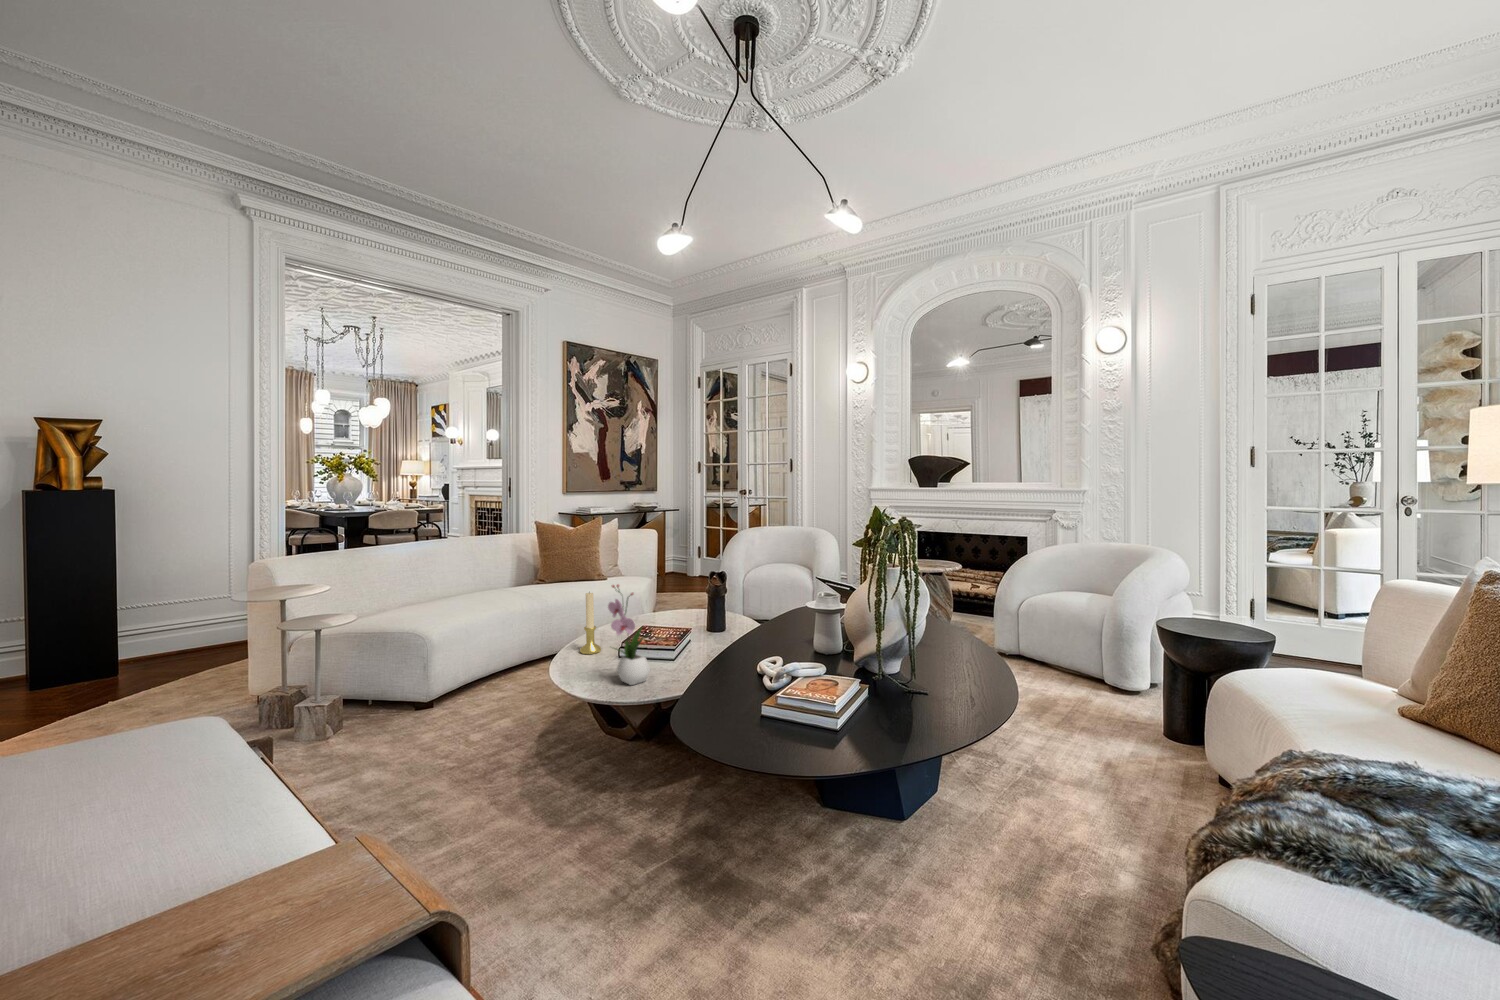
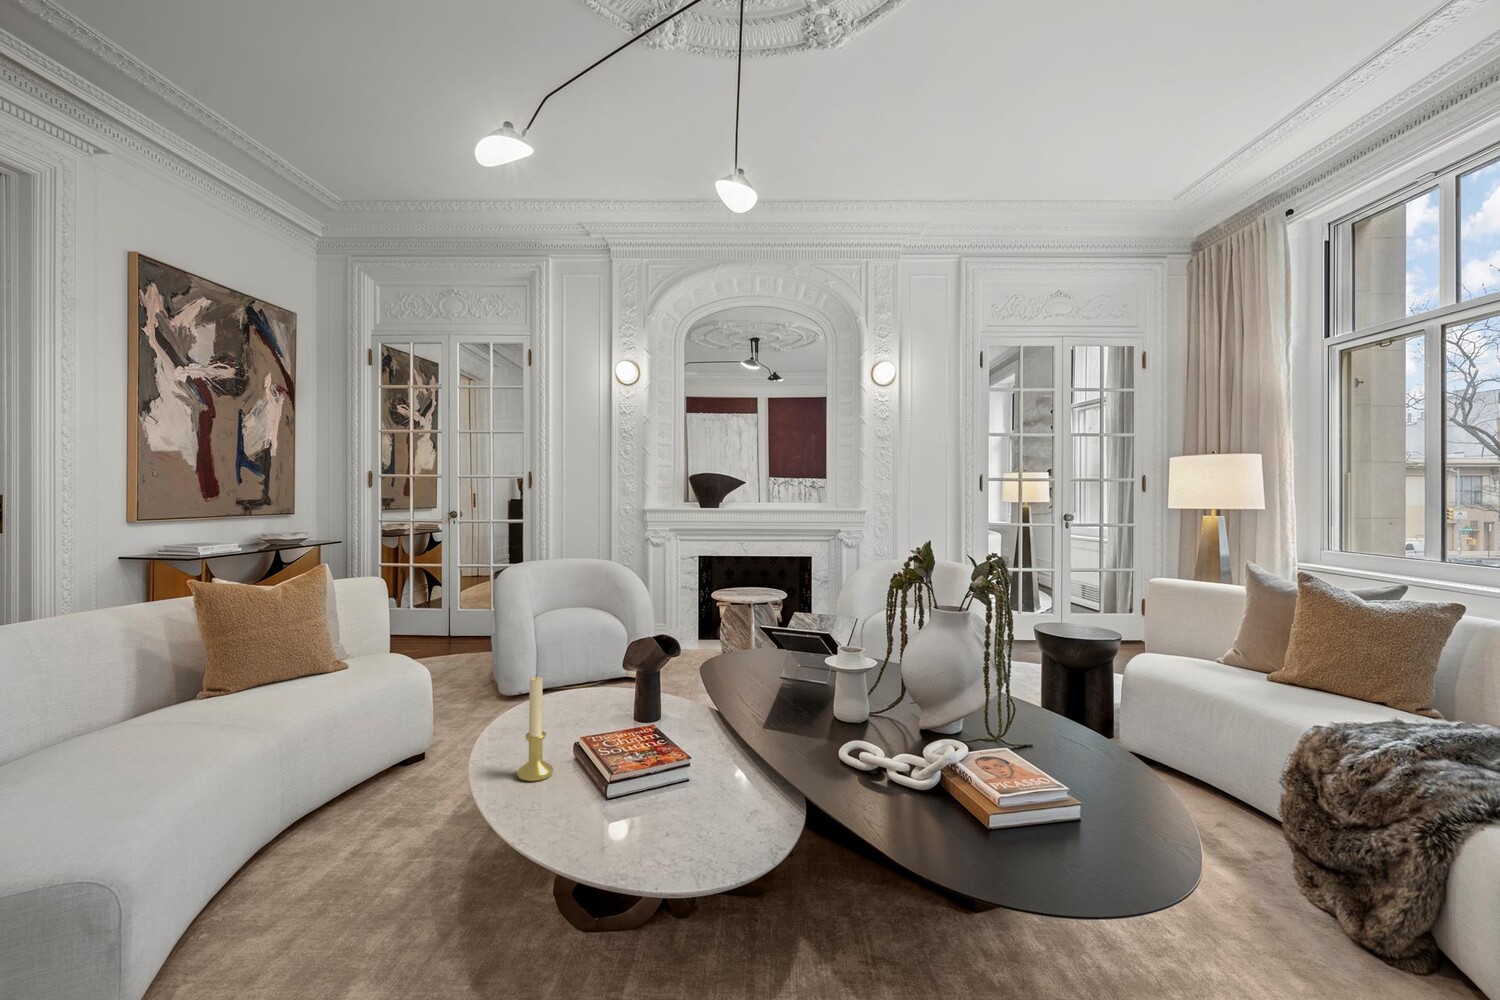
flower arrangement: present [608,585,651,685] -> none [671,654,725,810]

